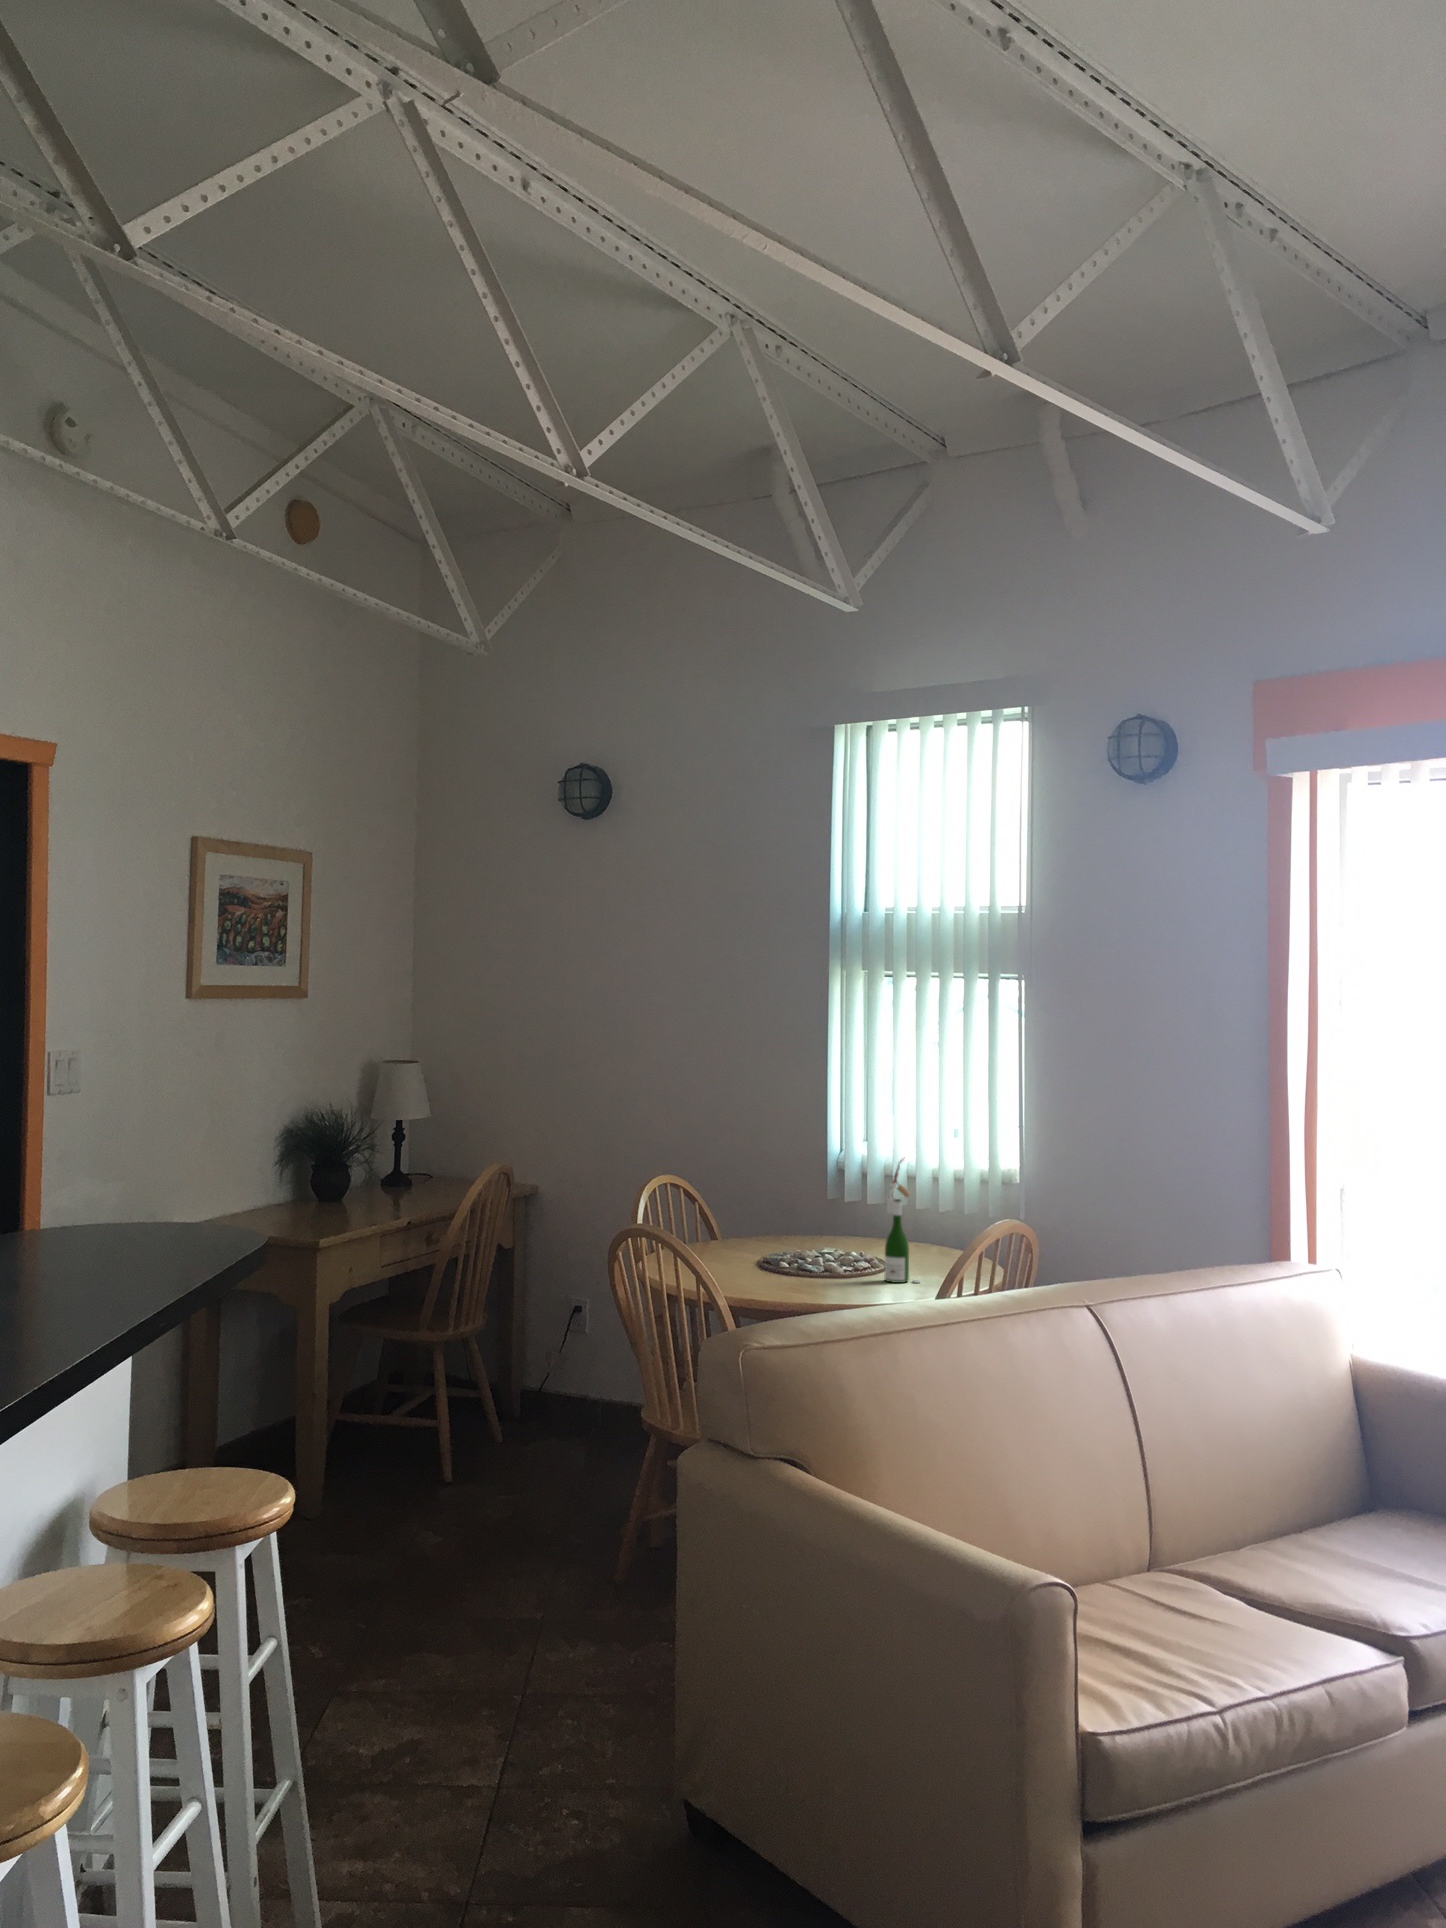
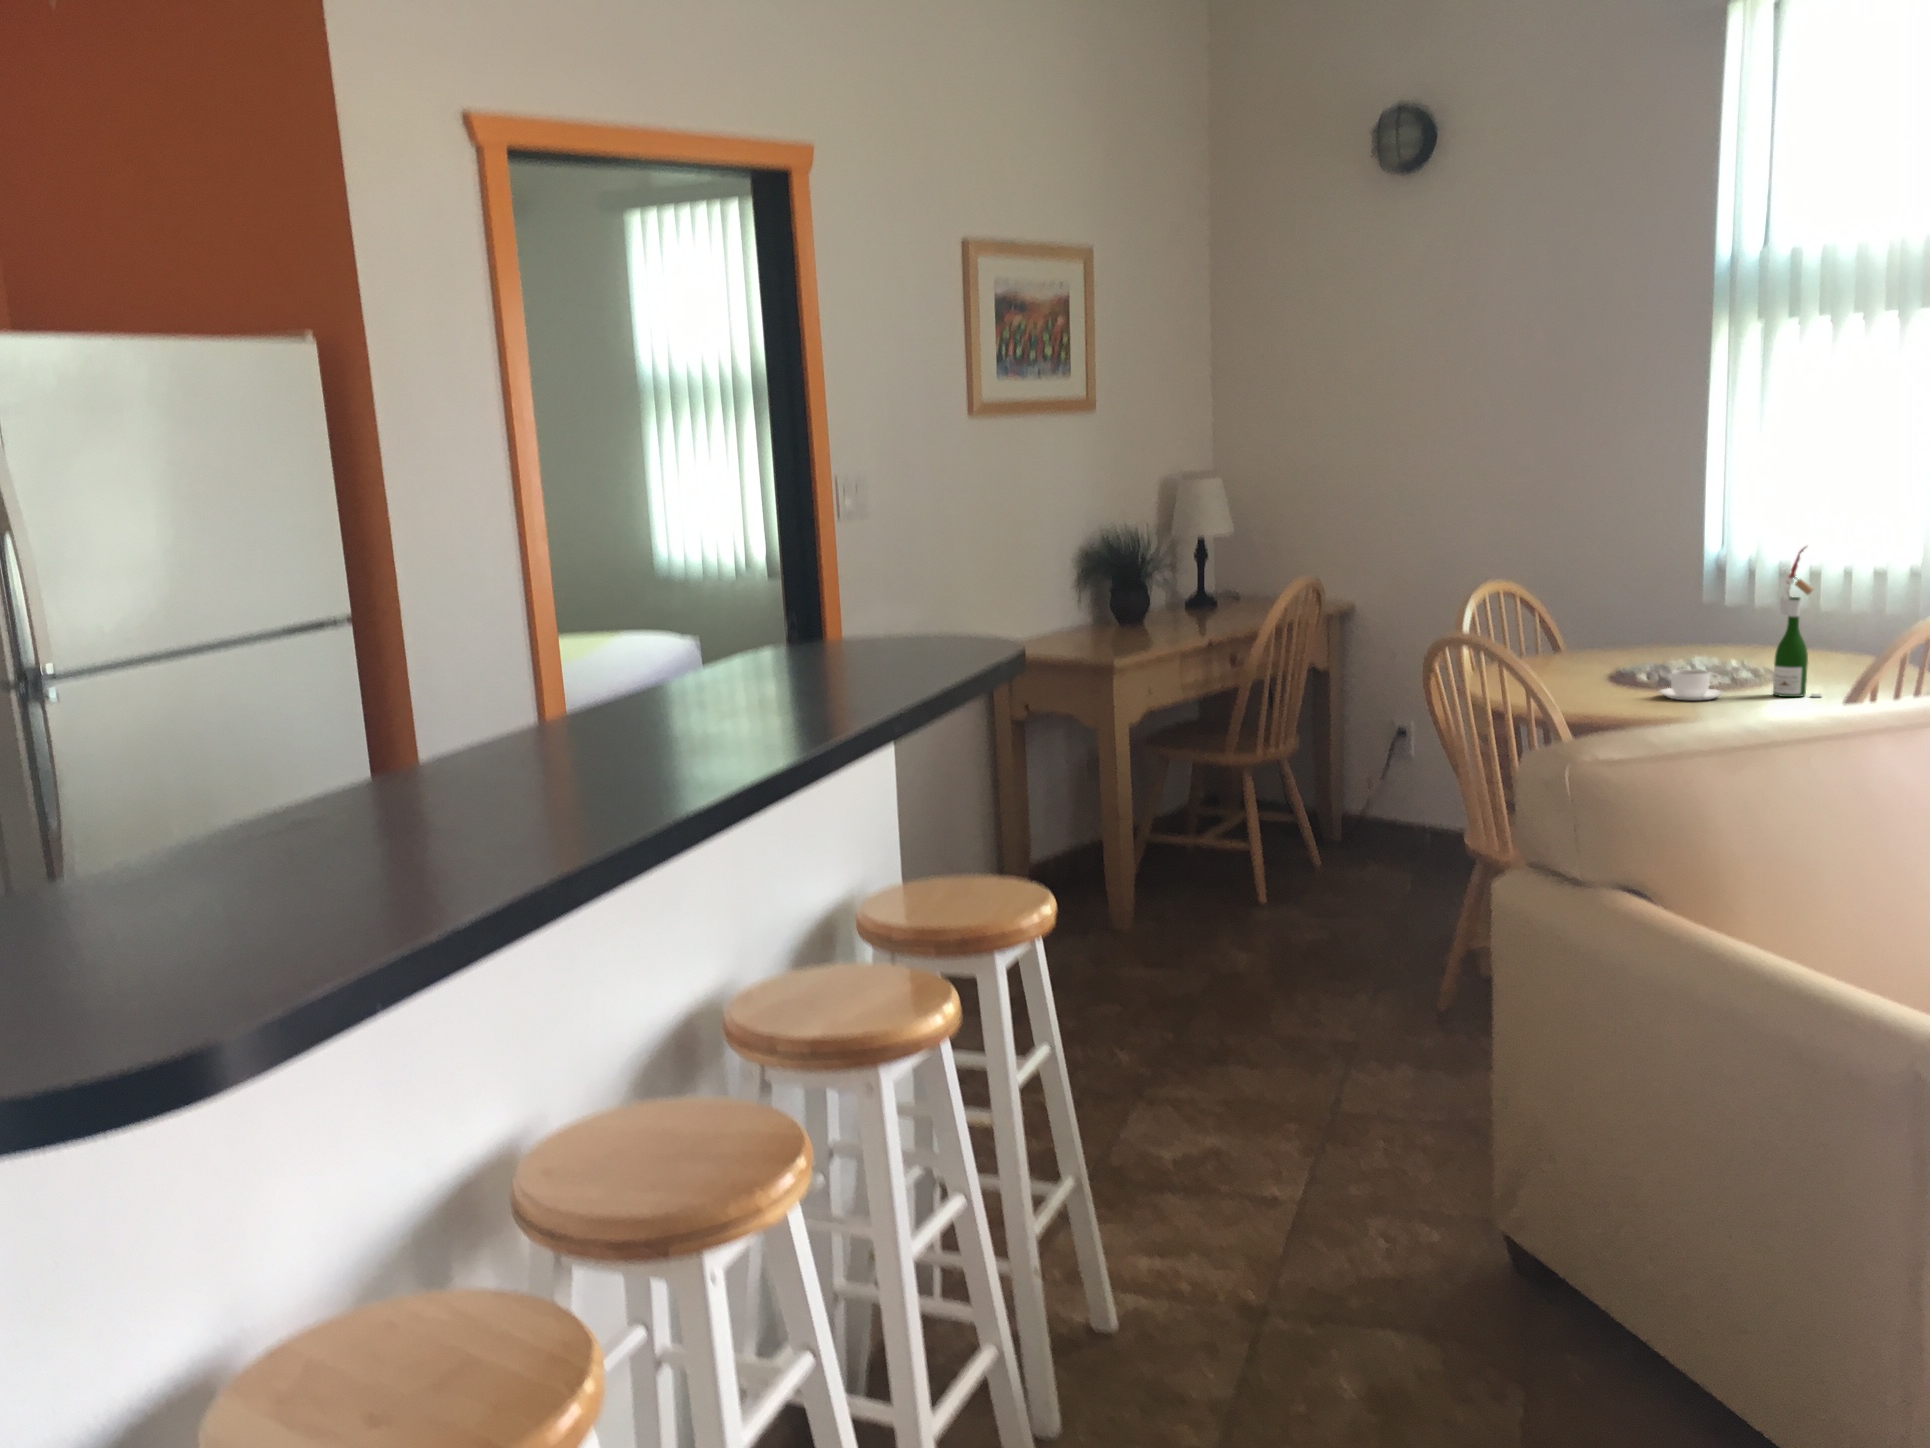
coffee cup: none [799,1258,849,1285] -> present [1659,669,1723,700]

